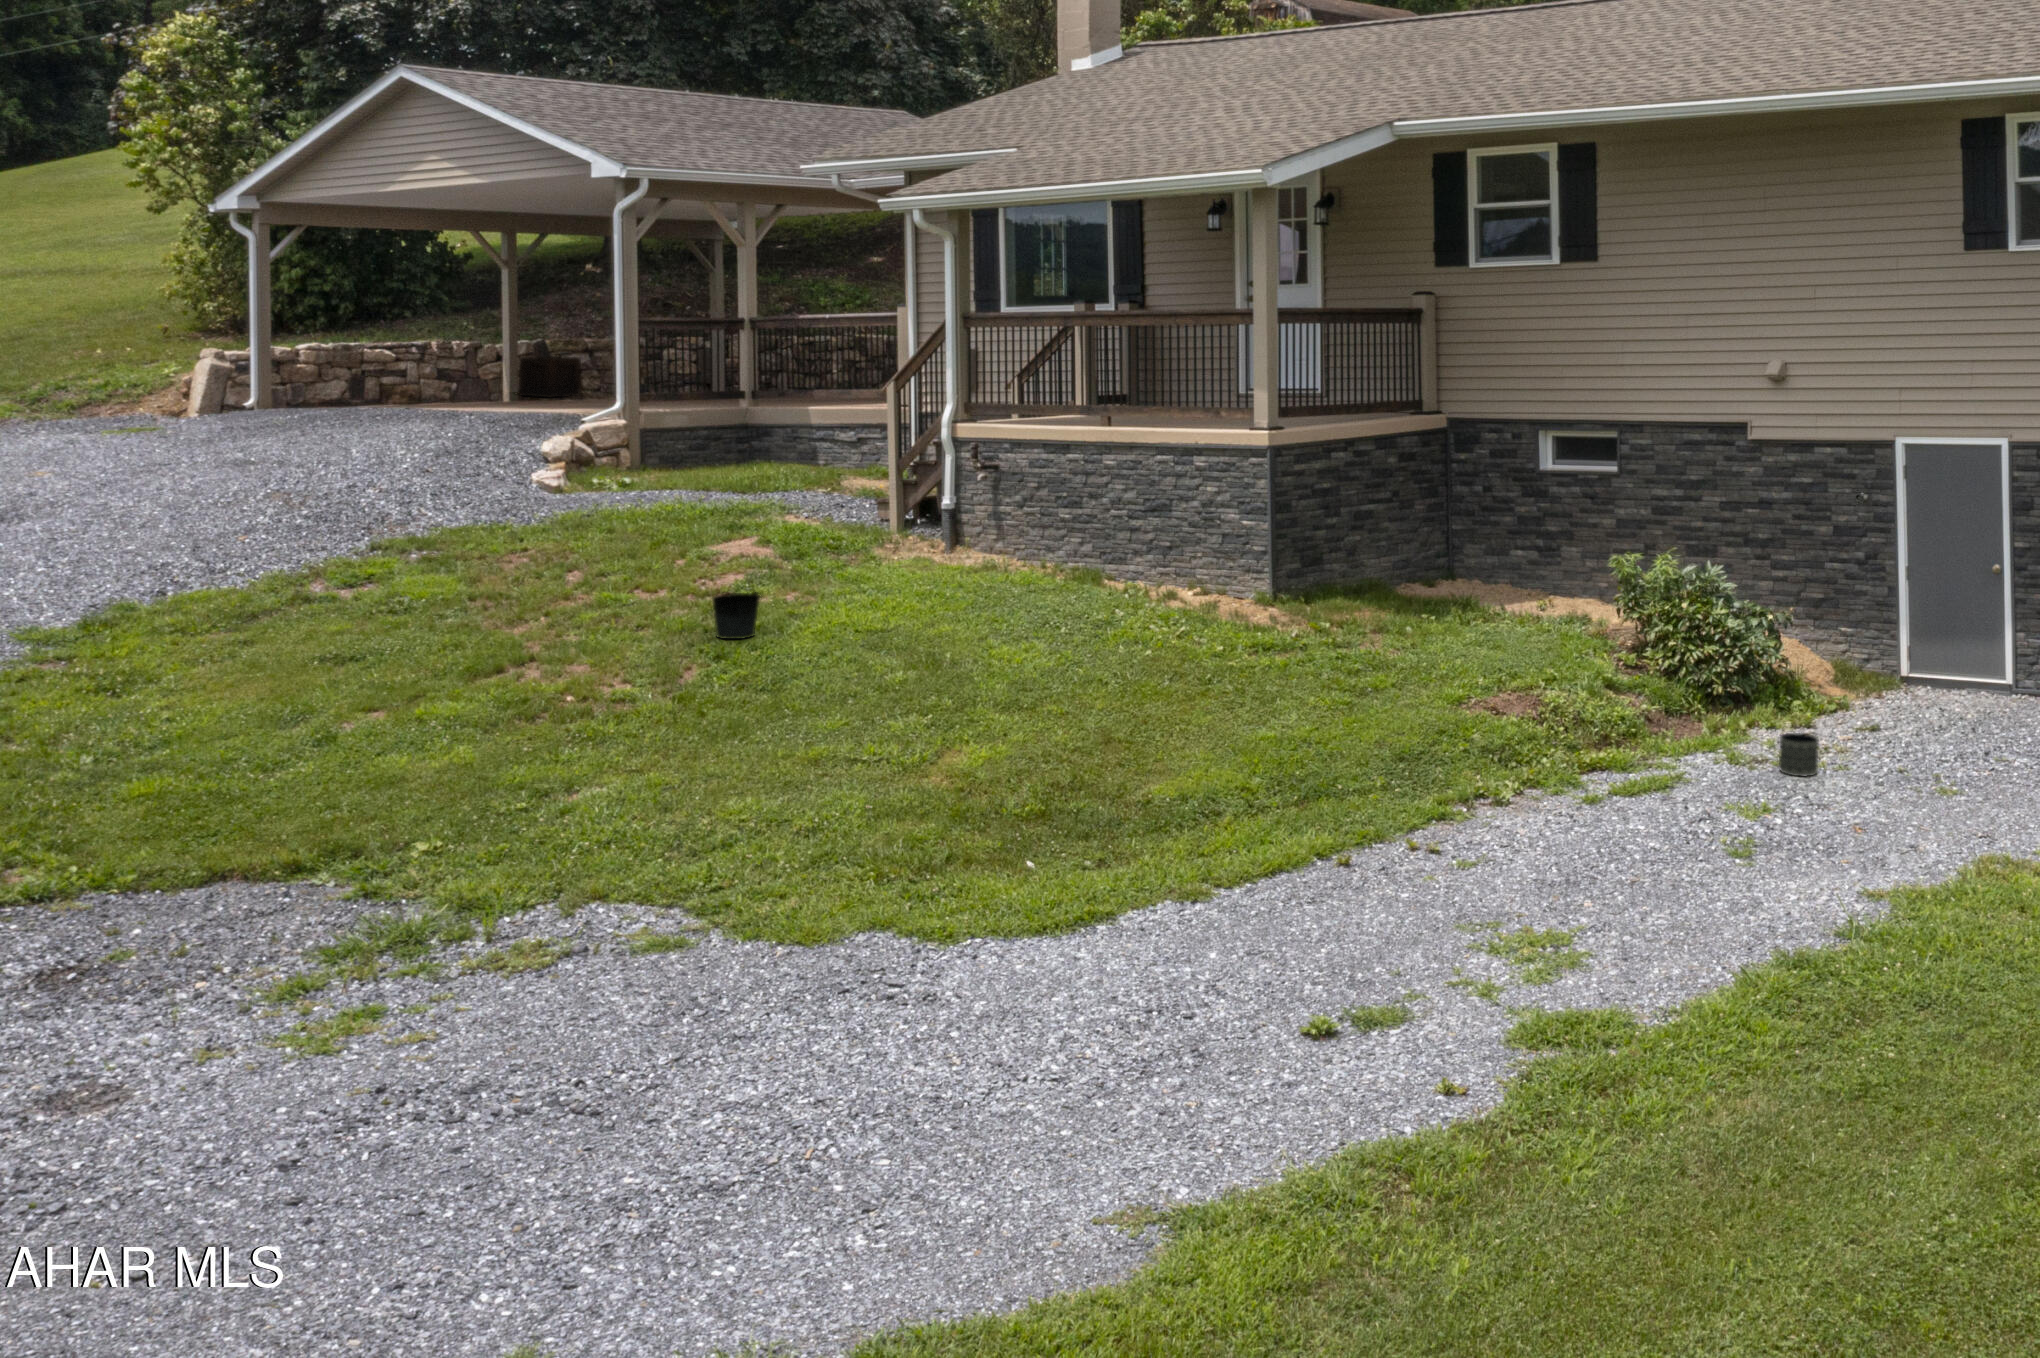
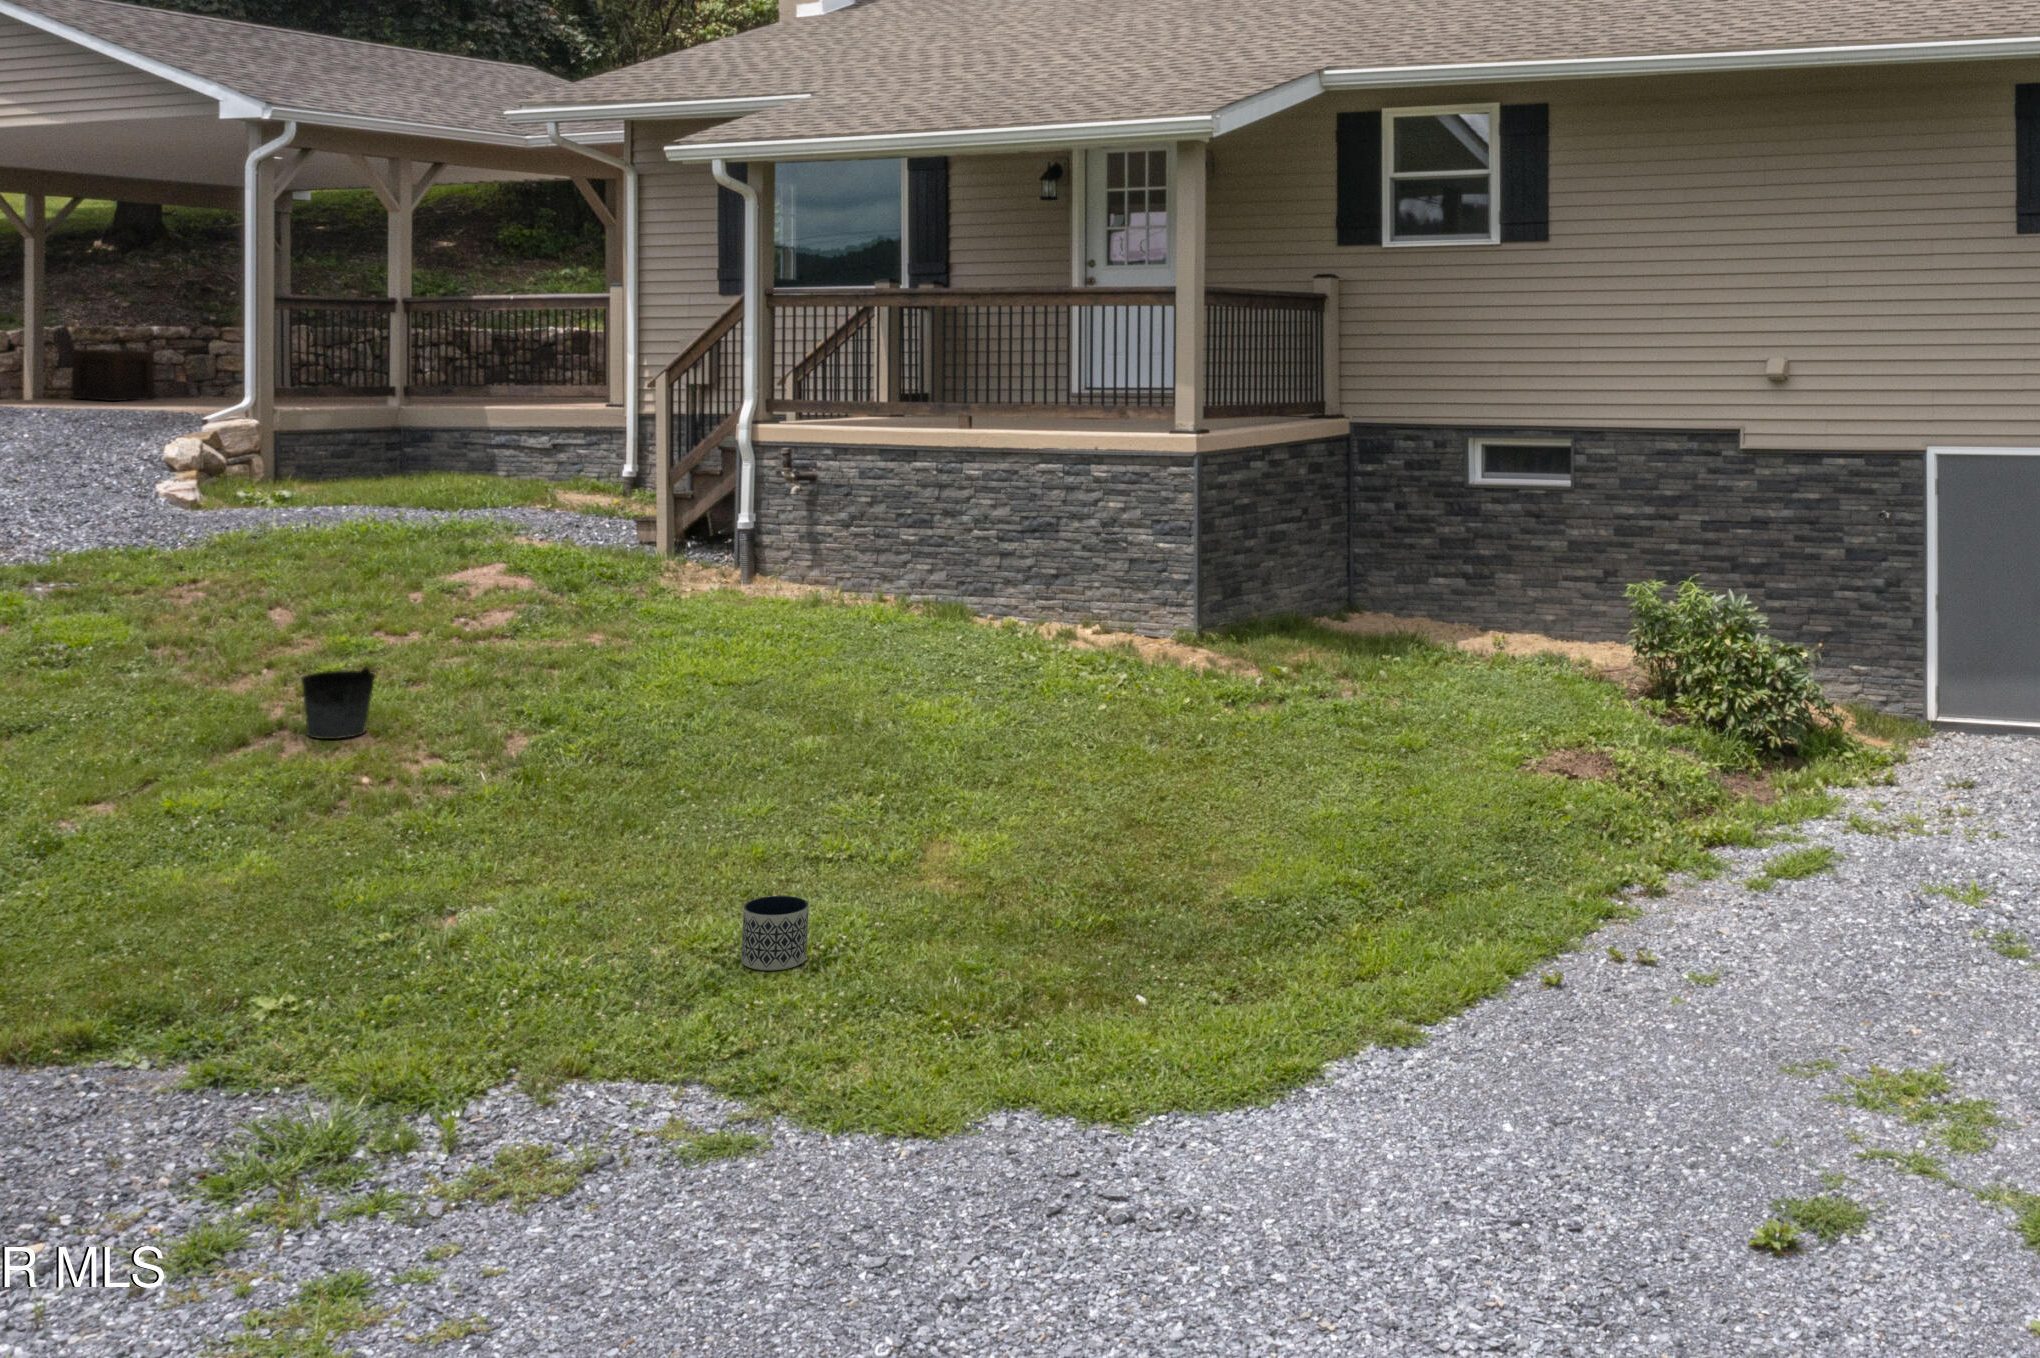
bucket: present [712,592,762,639] -> present [302,667,378,739]
planter: present [1779,733,1819,776] -> present [741,896,809,971]

